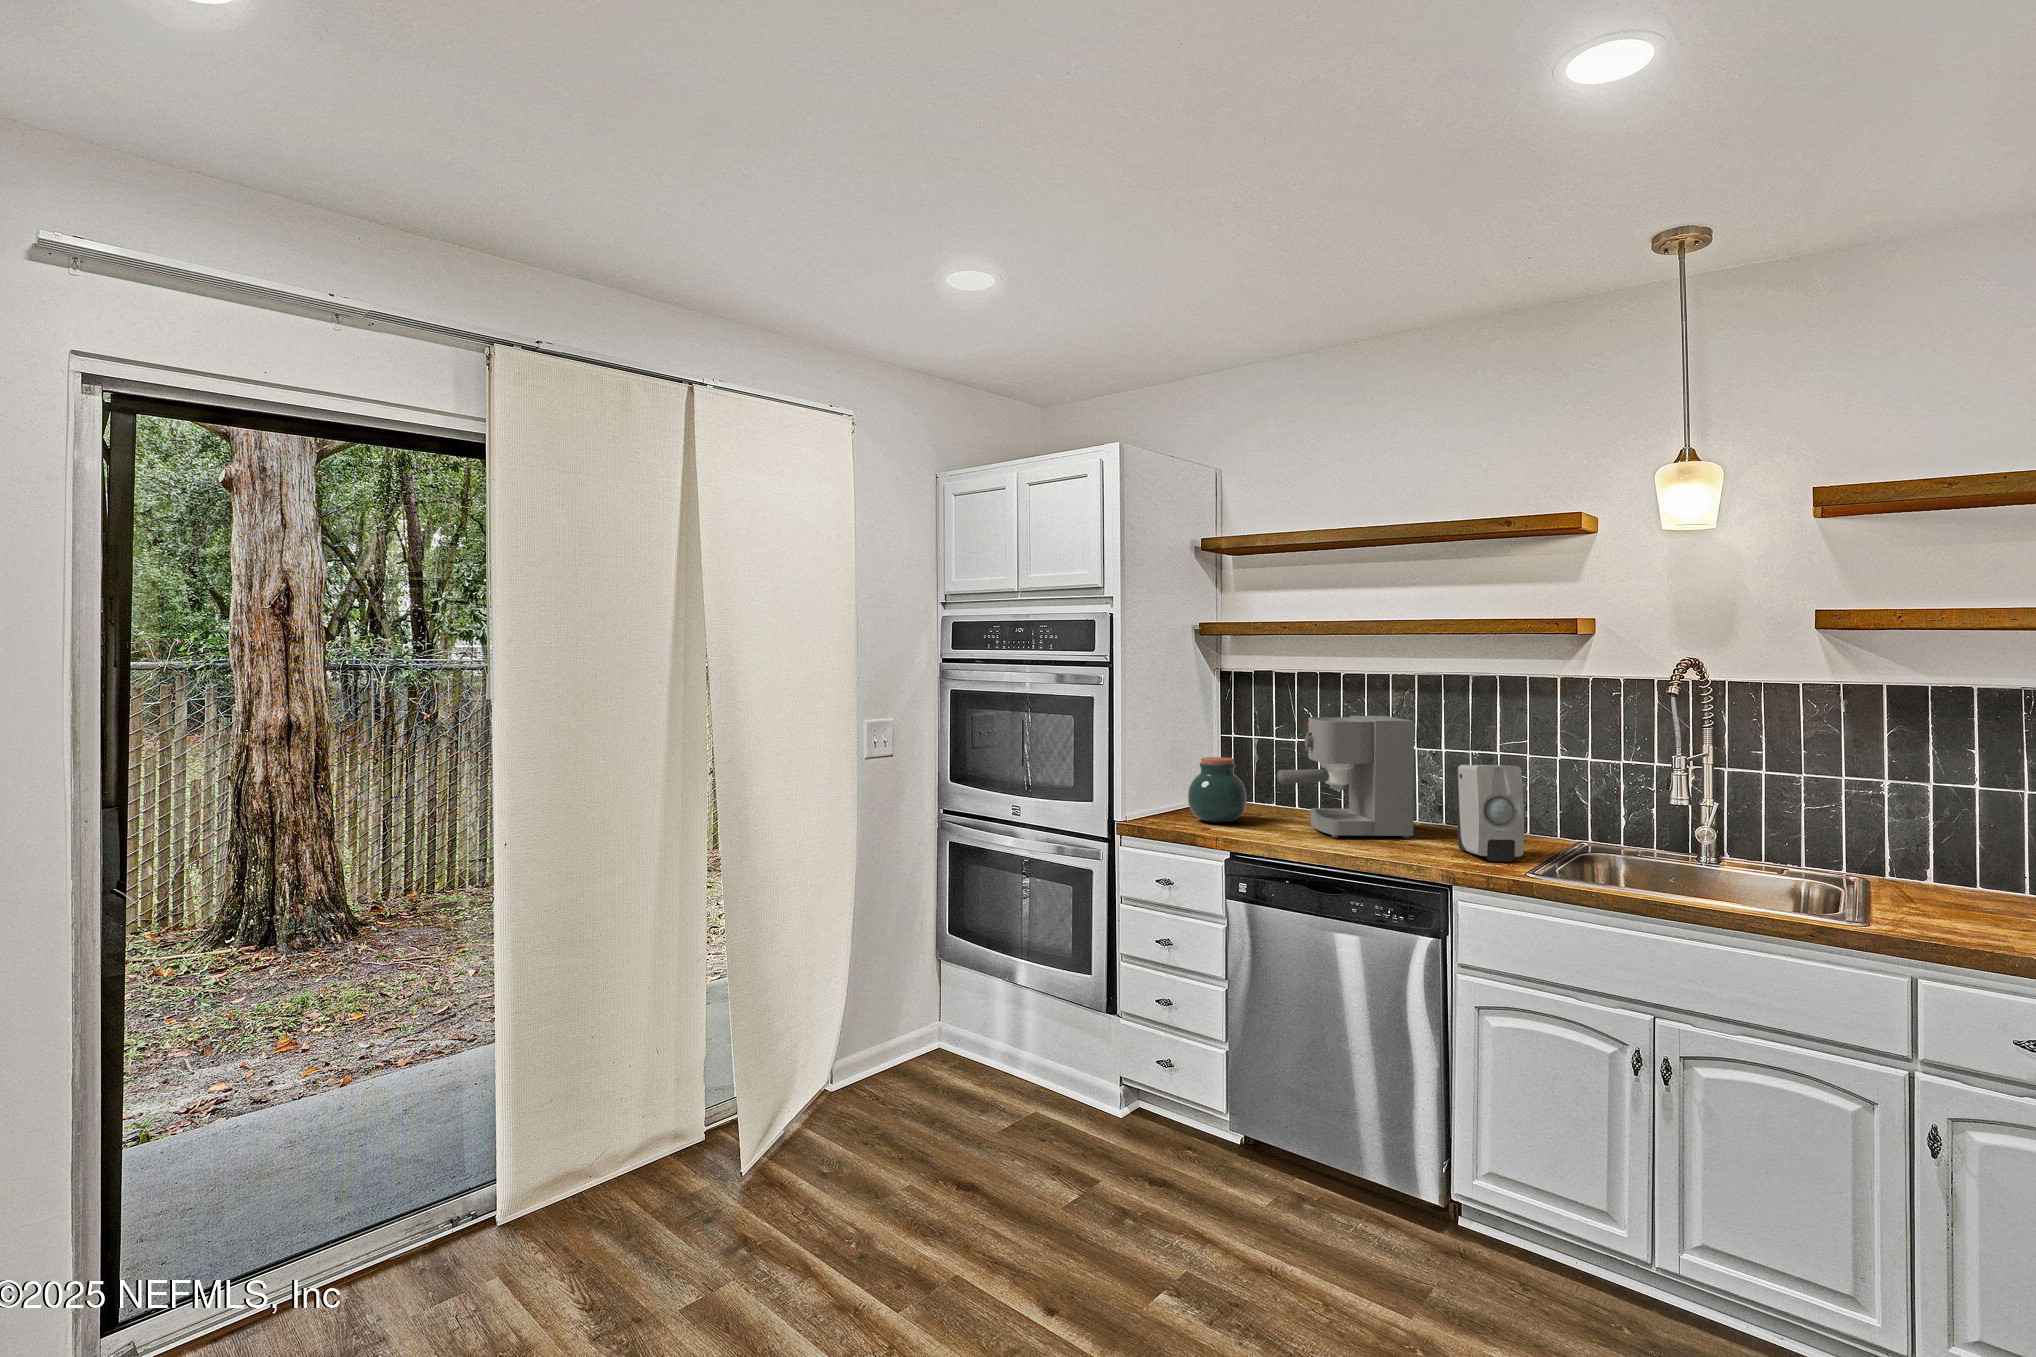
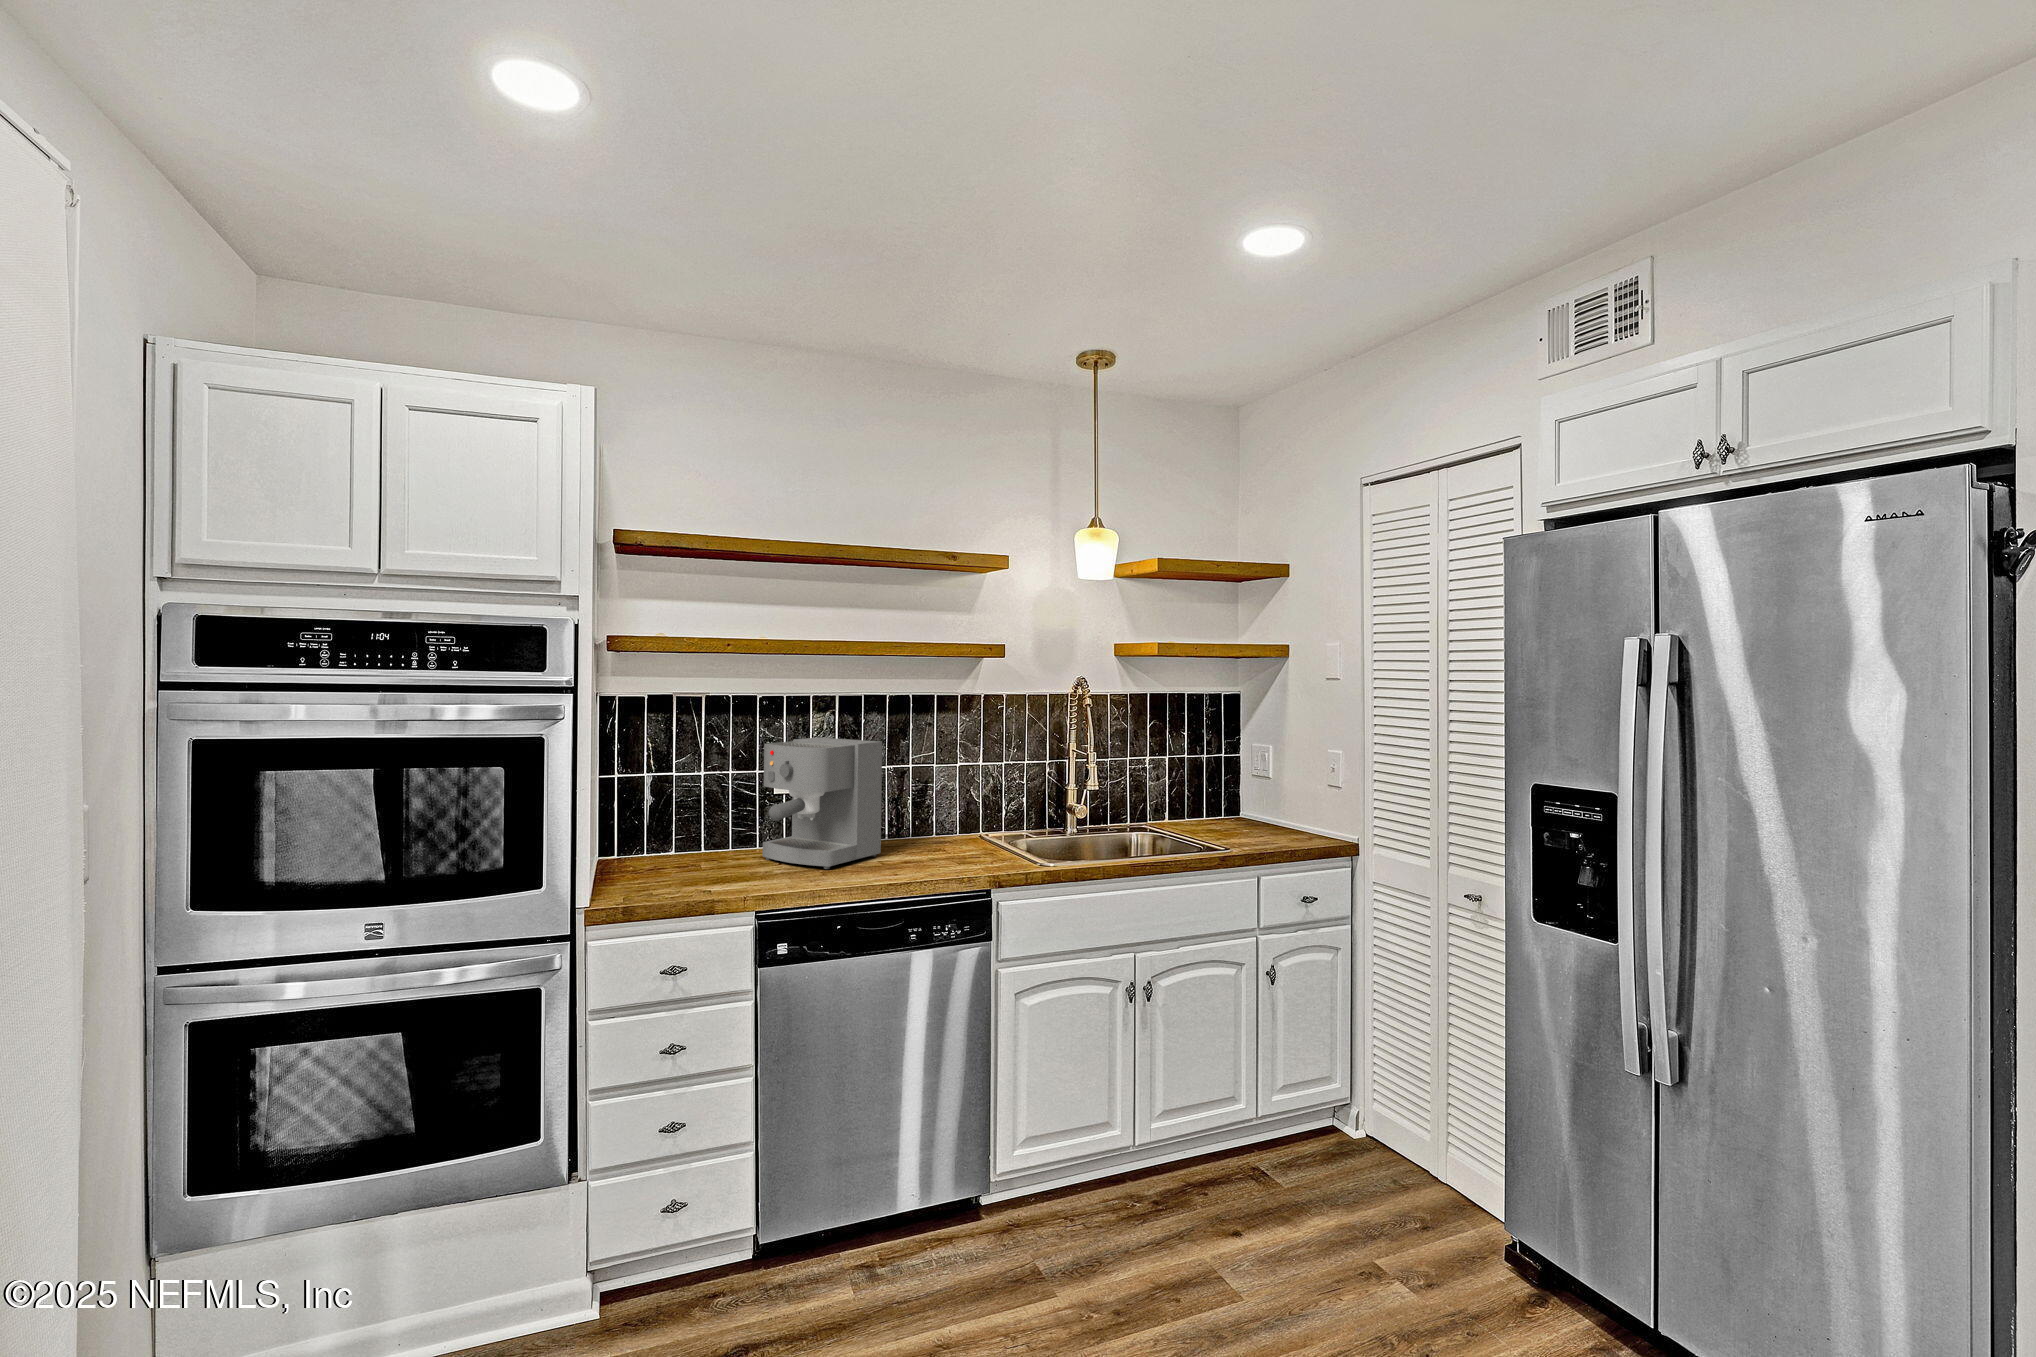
jar: present [1188,757,1246,822] -> none [638,798,710,878]
soap dispenser: present [1457,765,1524,862] -> none [930,776,998,863]

